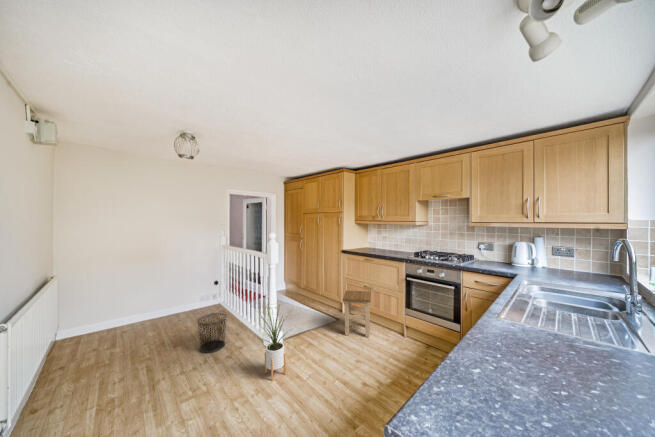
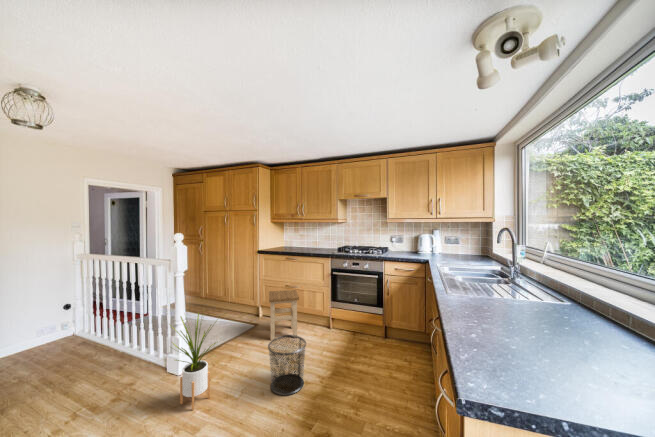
waste bin: present [197,313,226,353] -> present [268,335,306,395]

